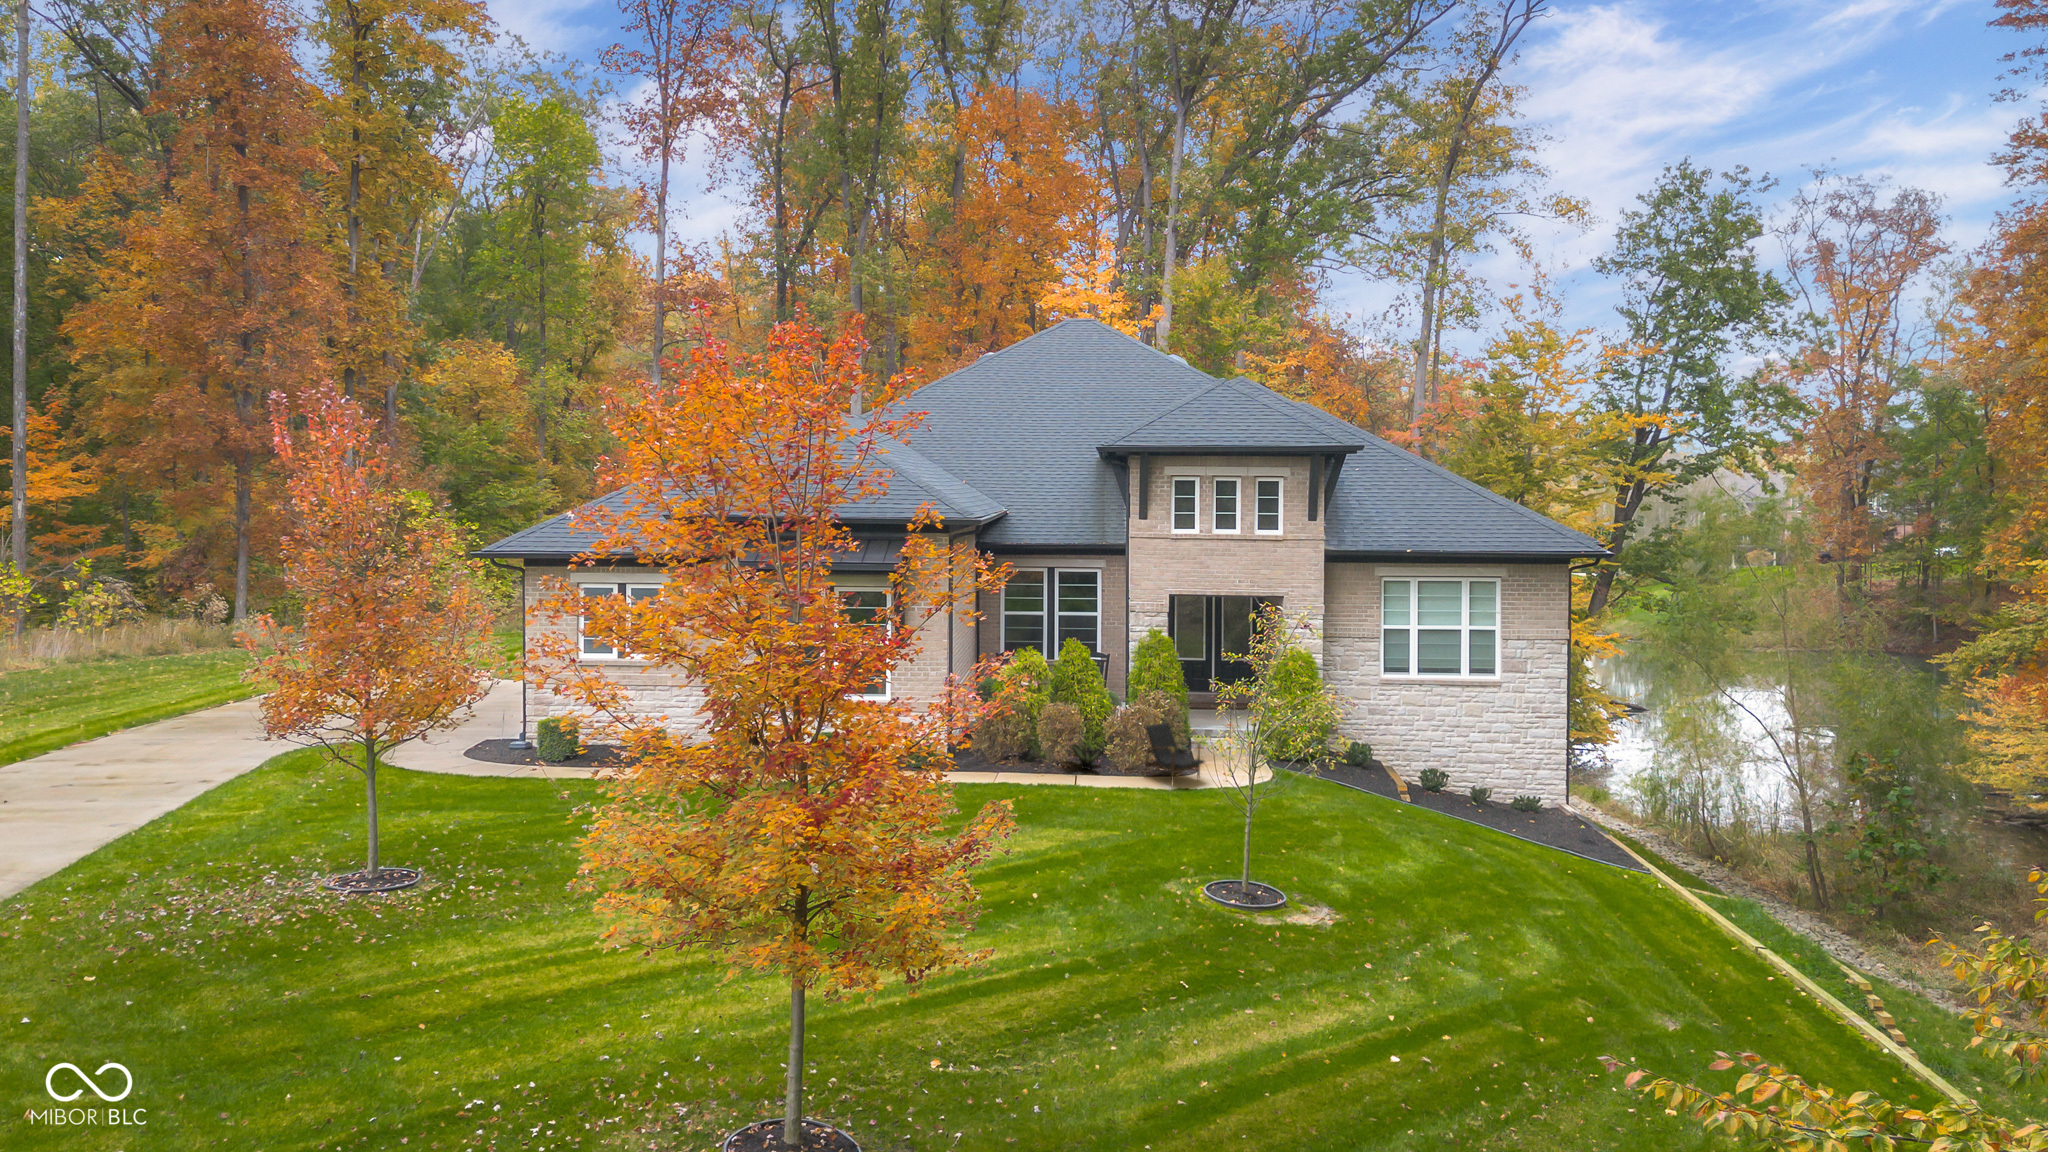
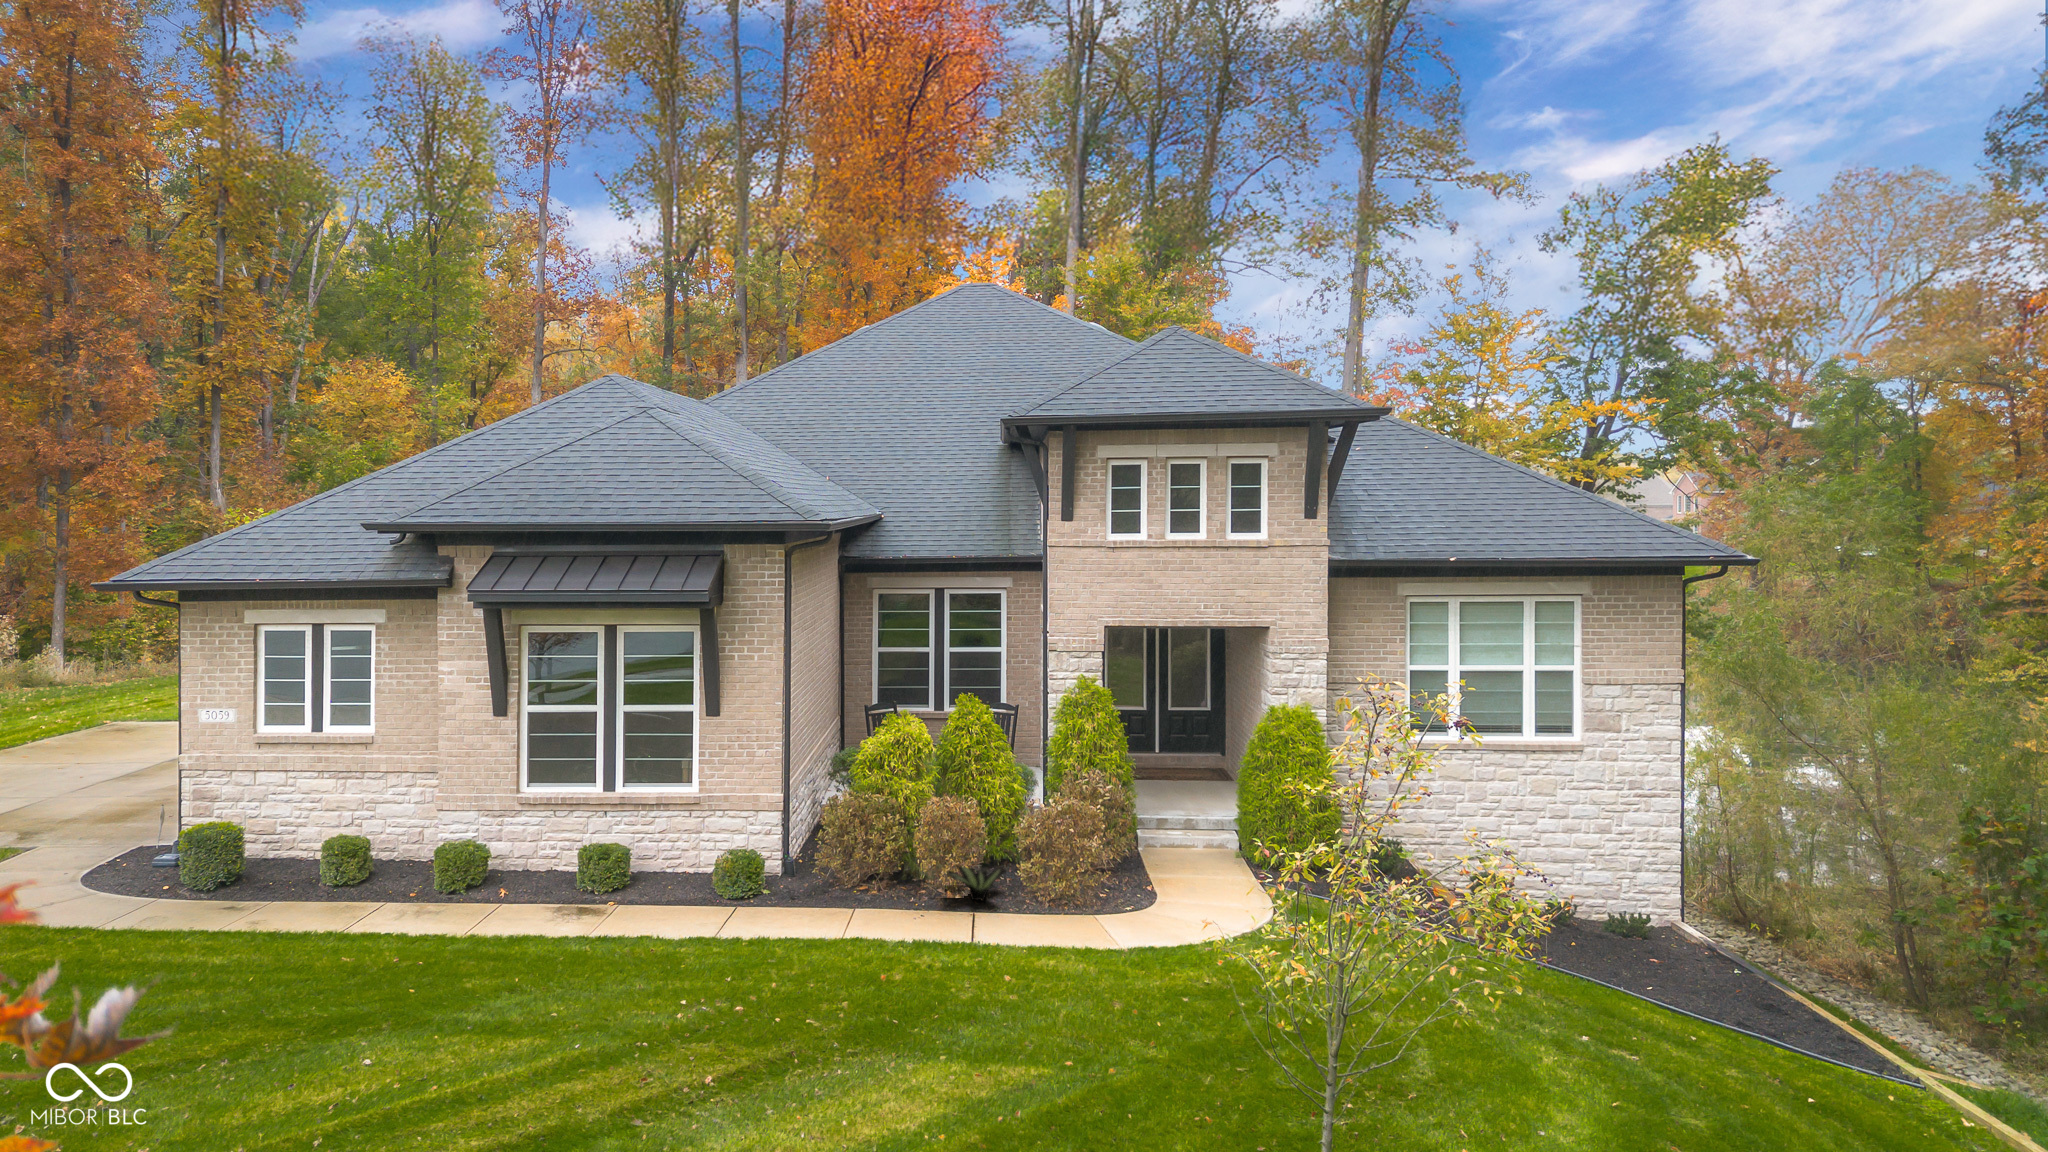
lounge chair: present [1144,723,1204,785] -> none [1066,825,1158,933]

